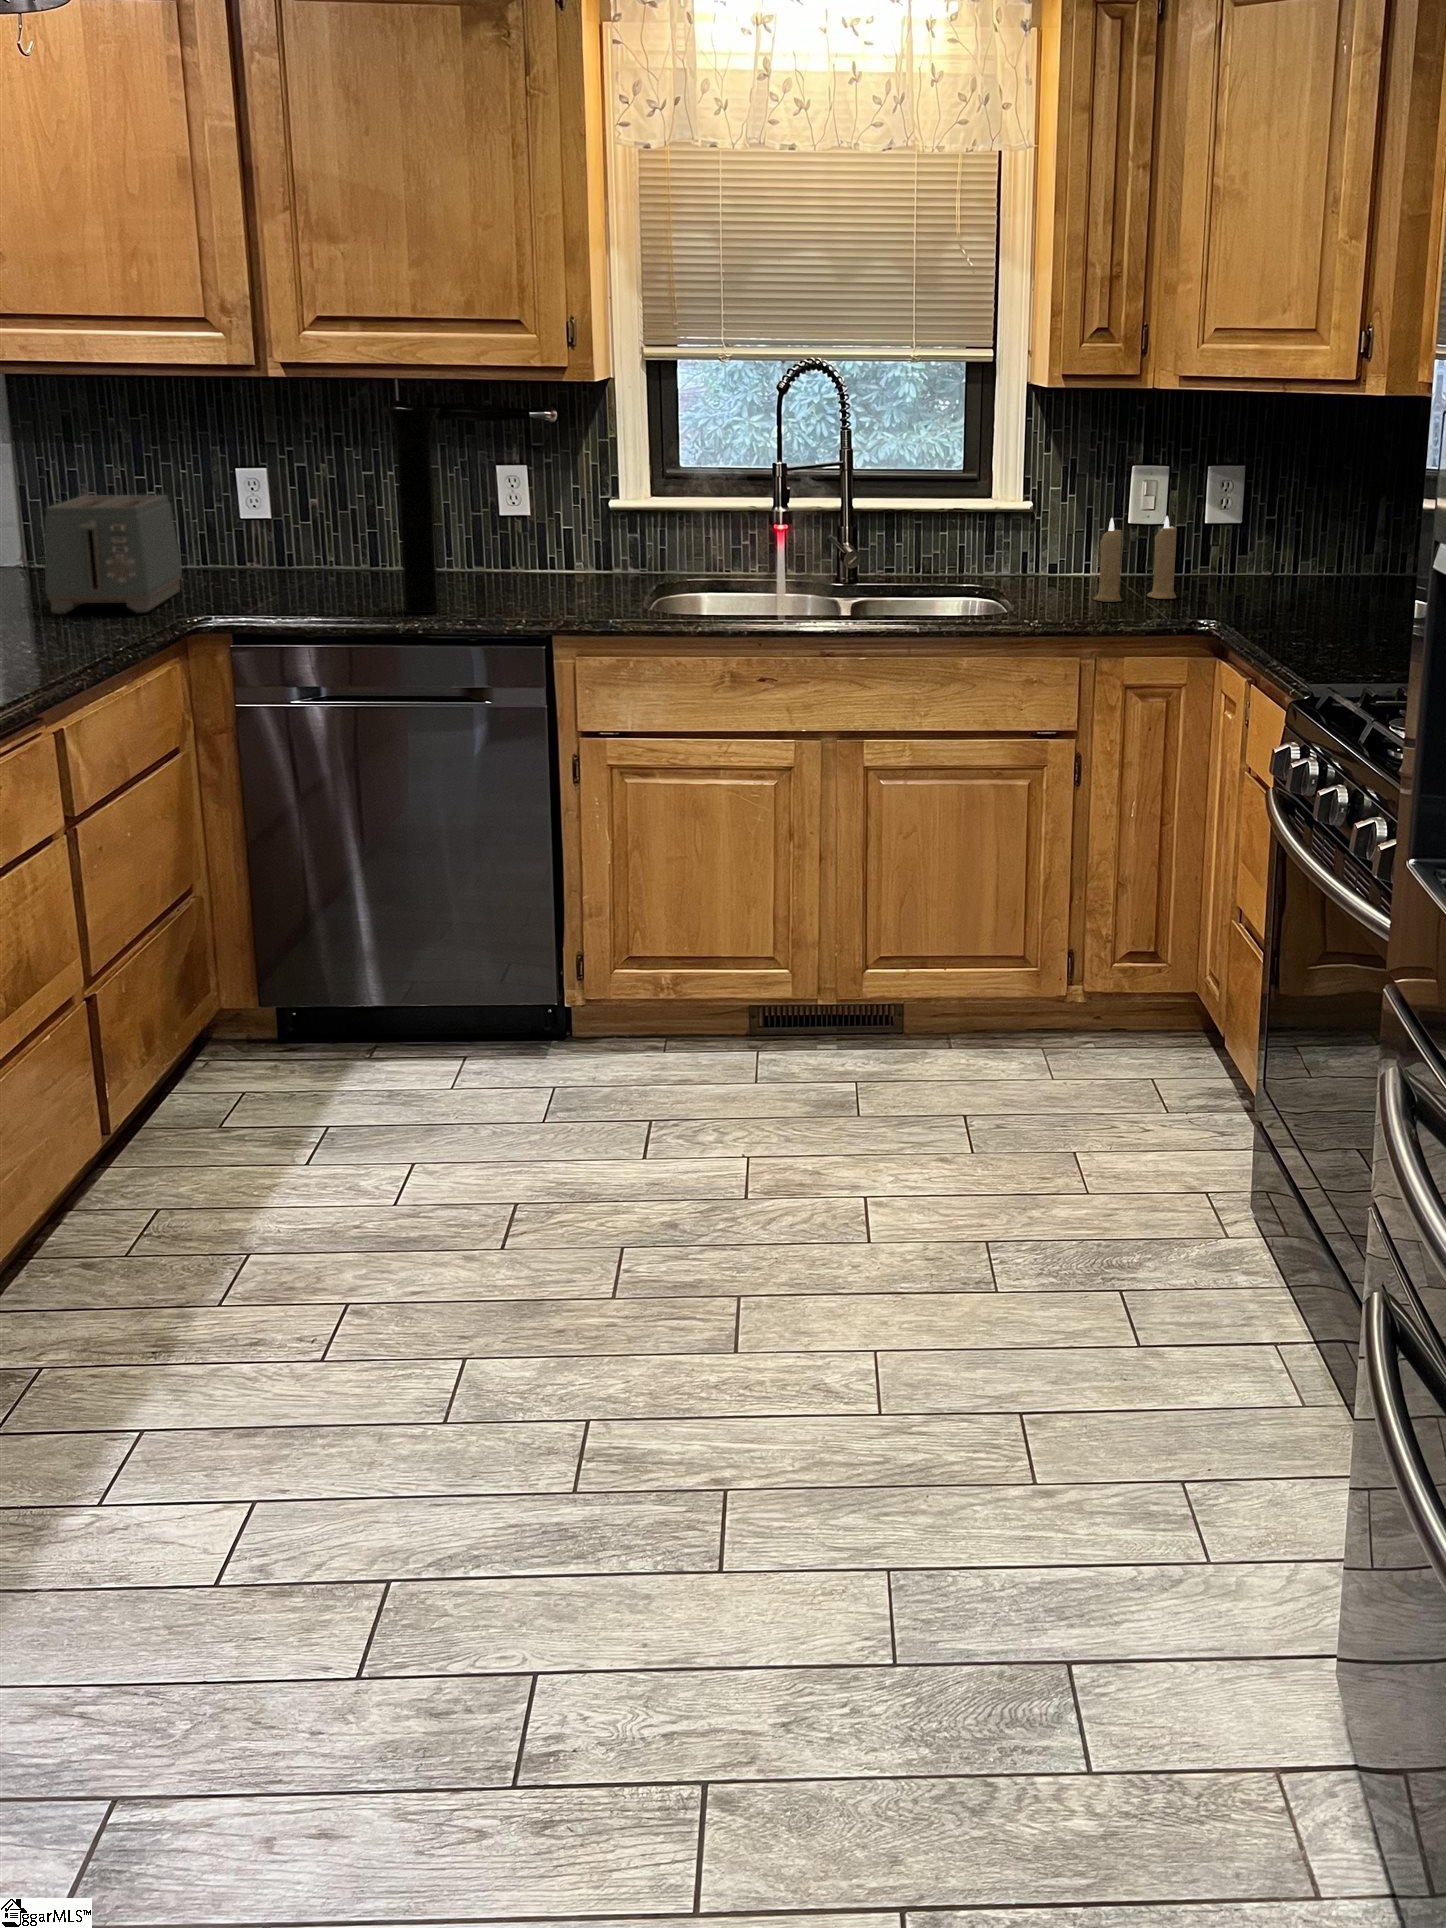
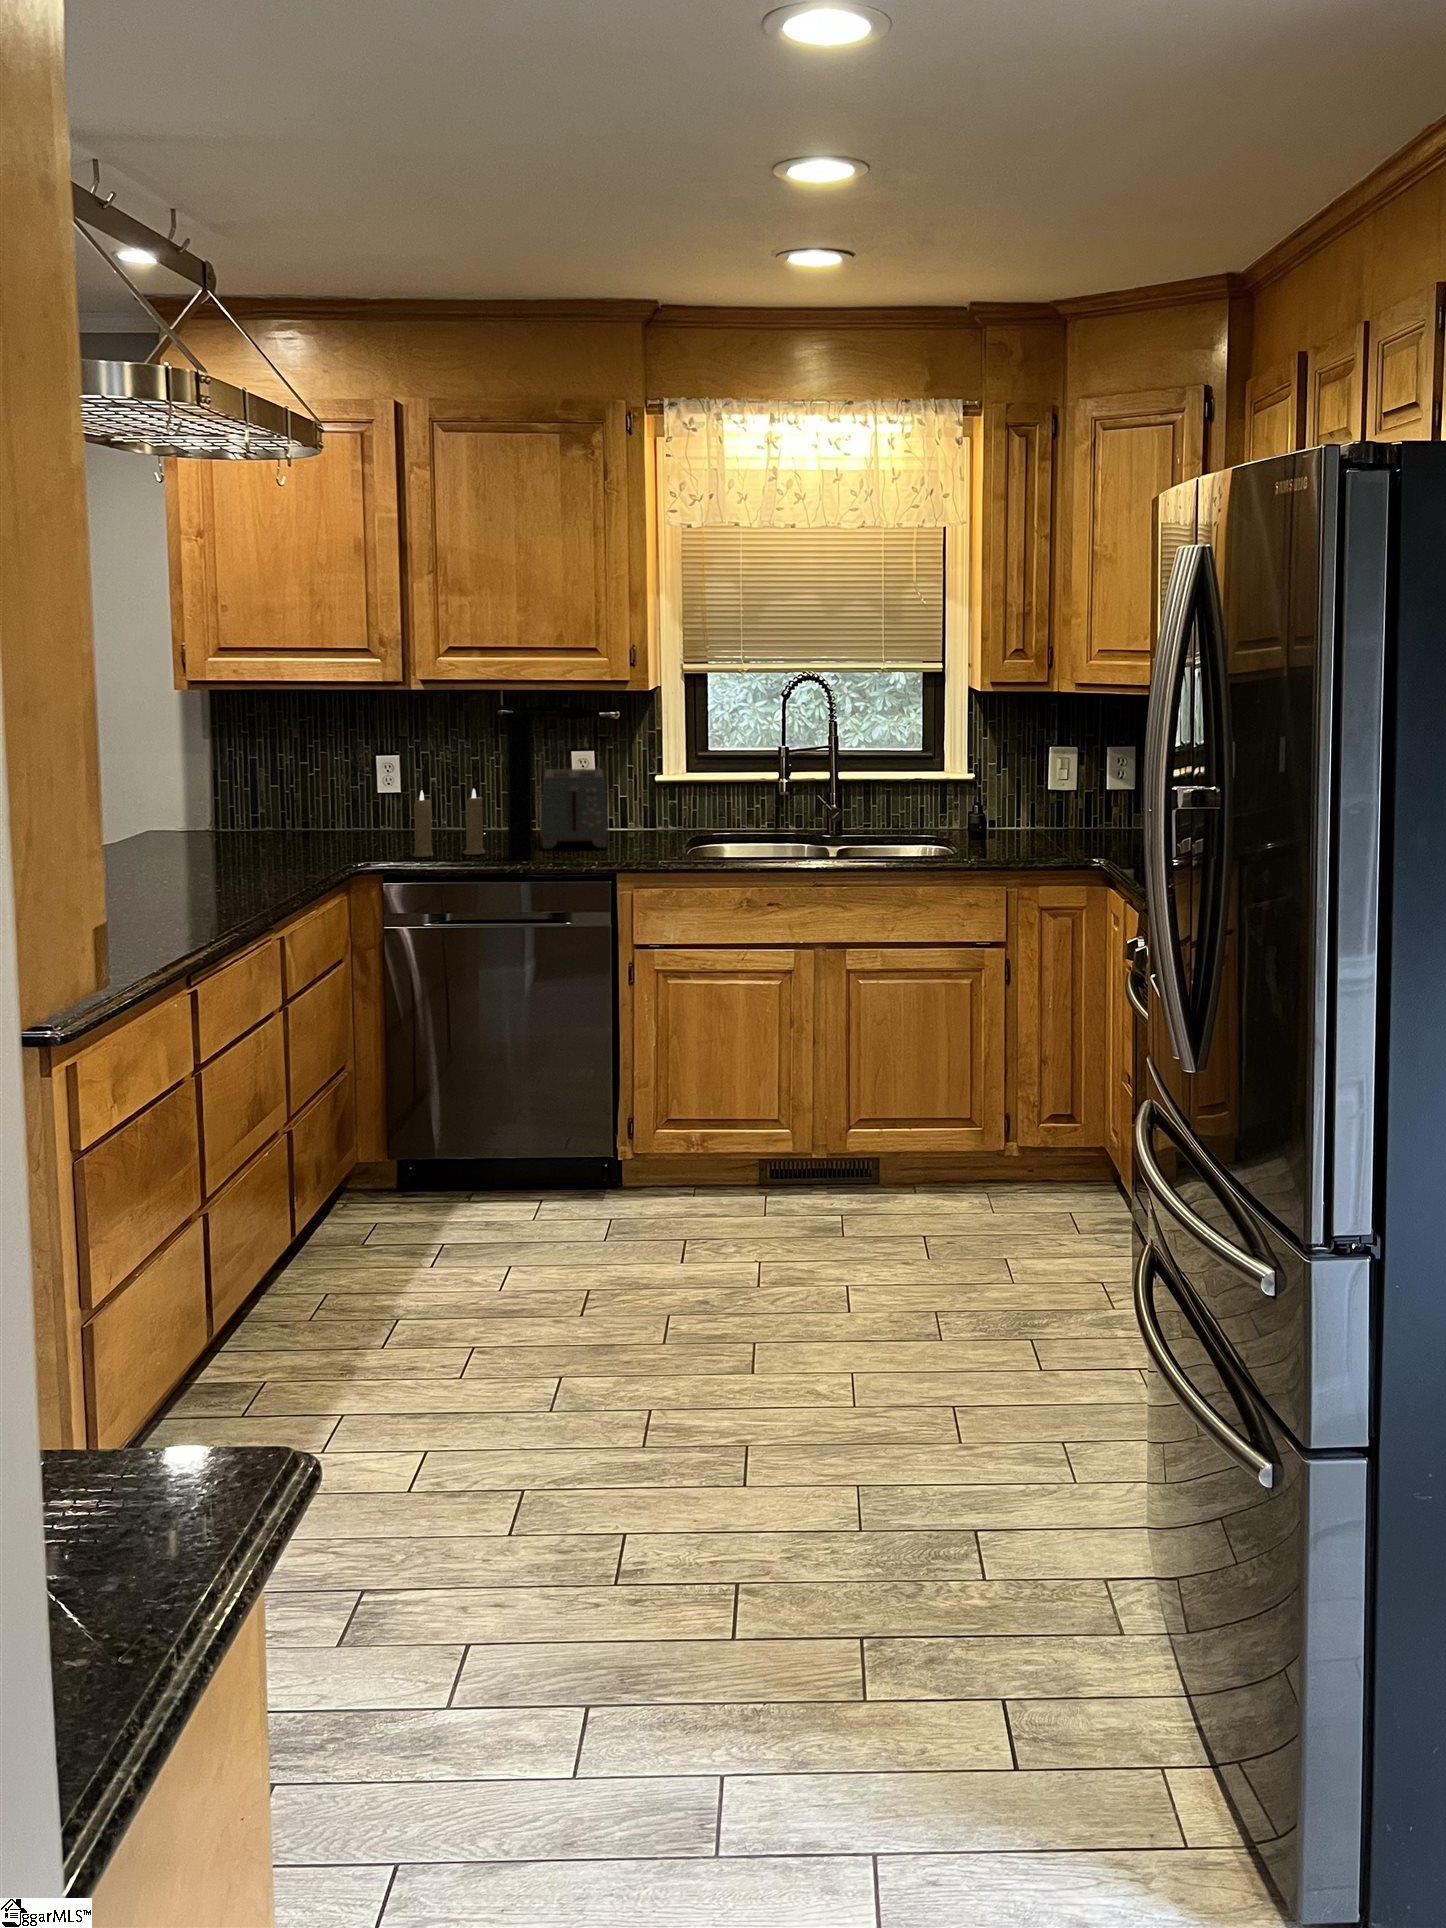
toaster: present [45,495,182,614] -> present [540,769,608,849]
candle: present [1094,516,1177,602] -> present [412,789,486,857]

